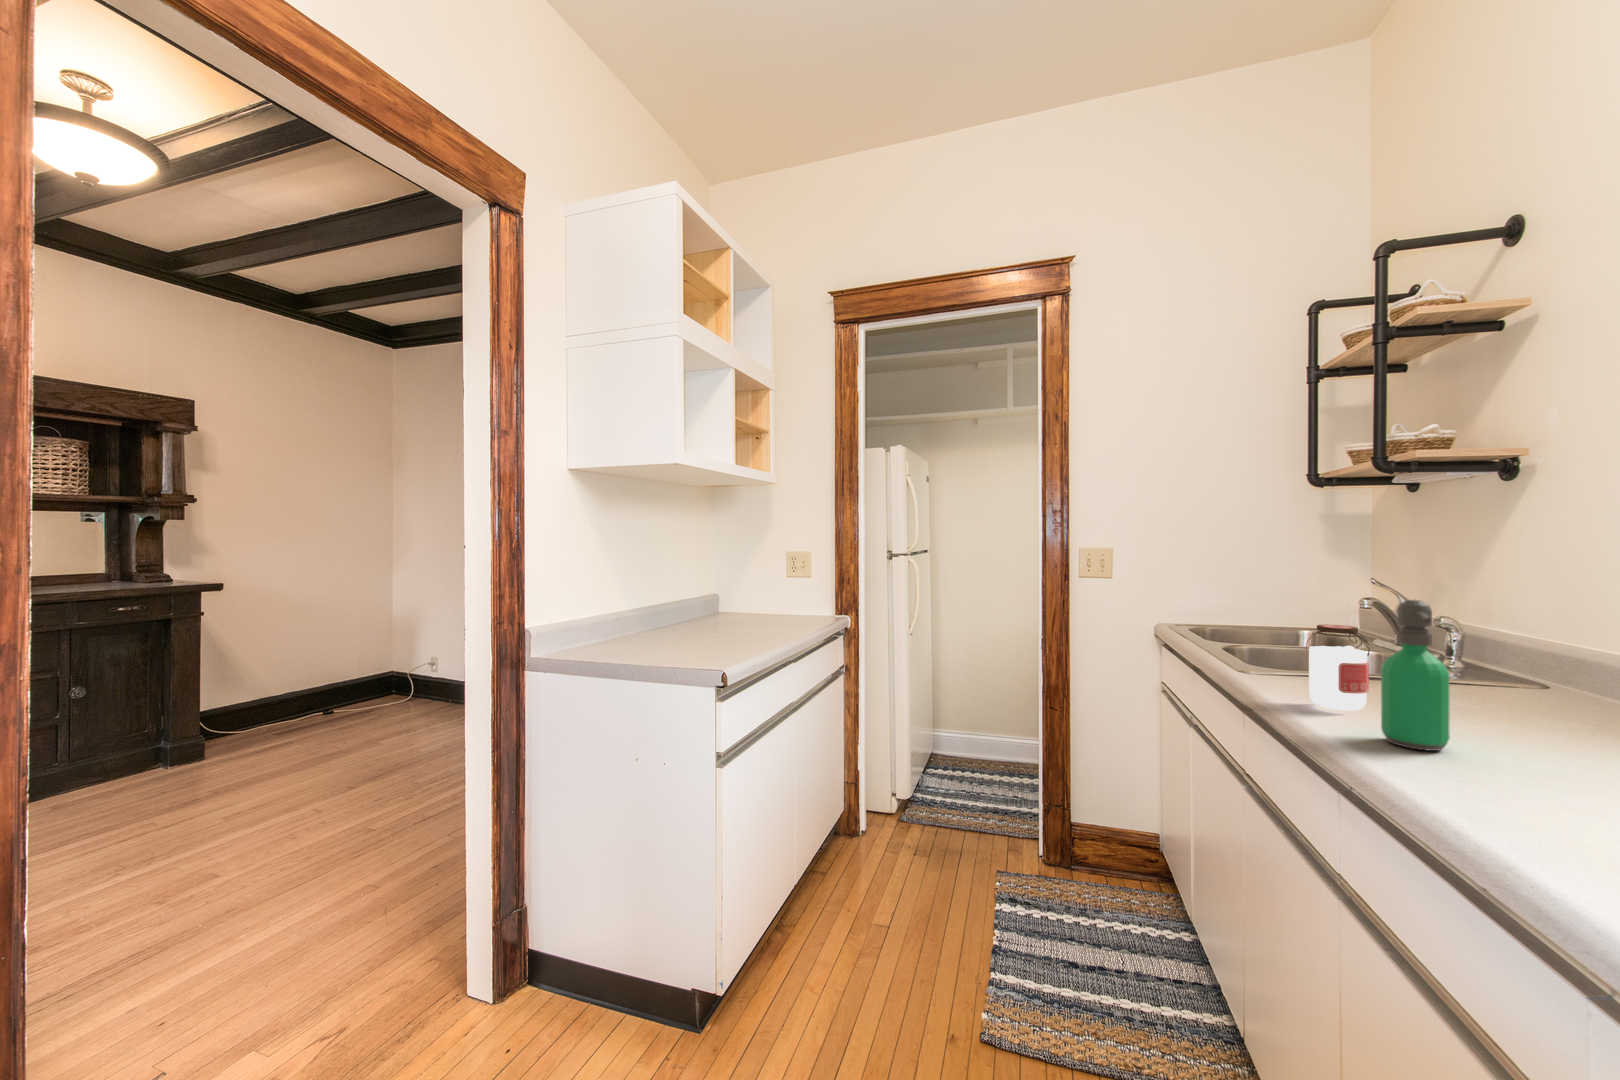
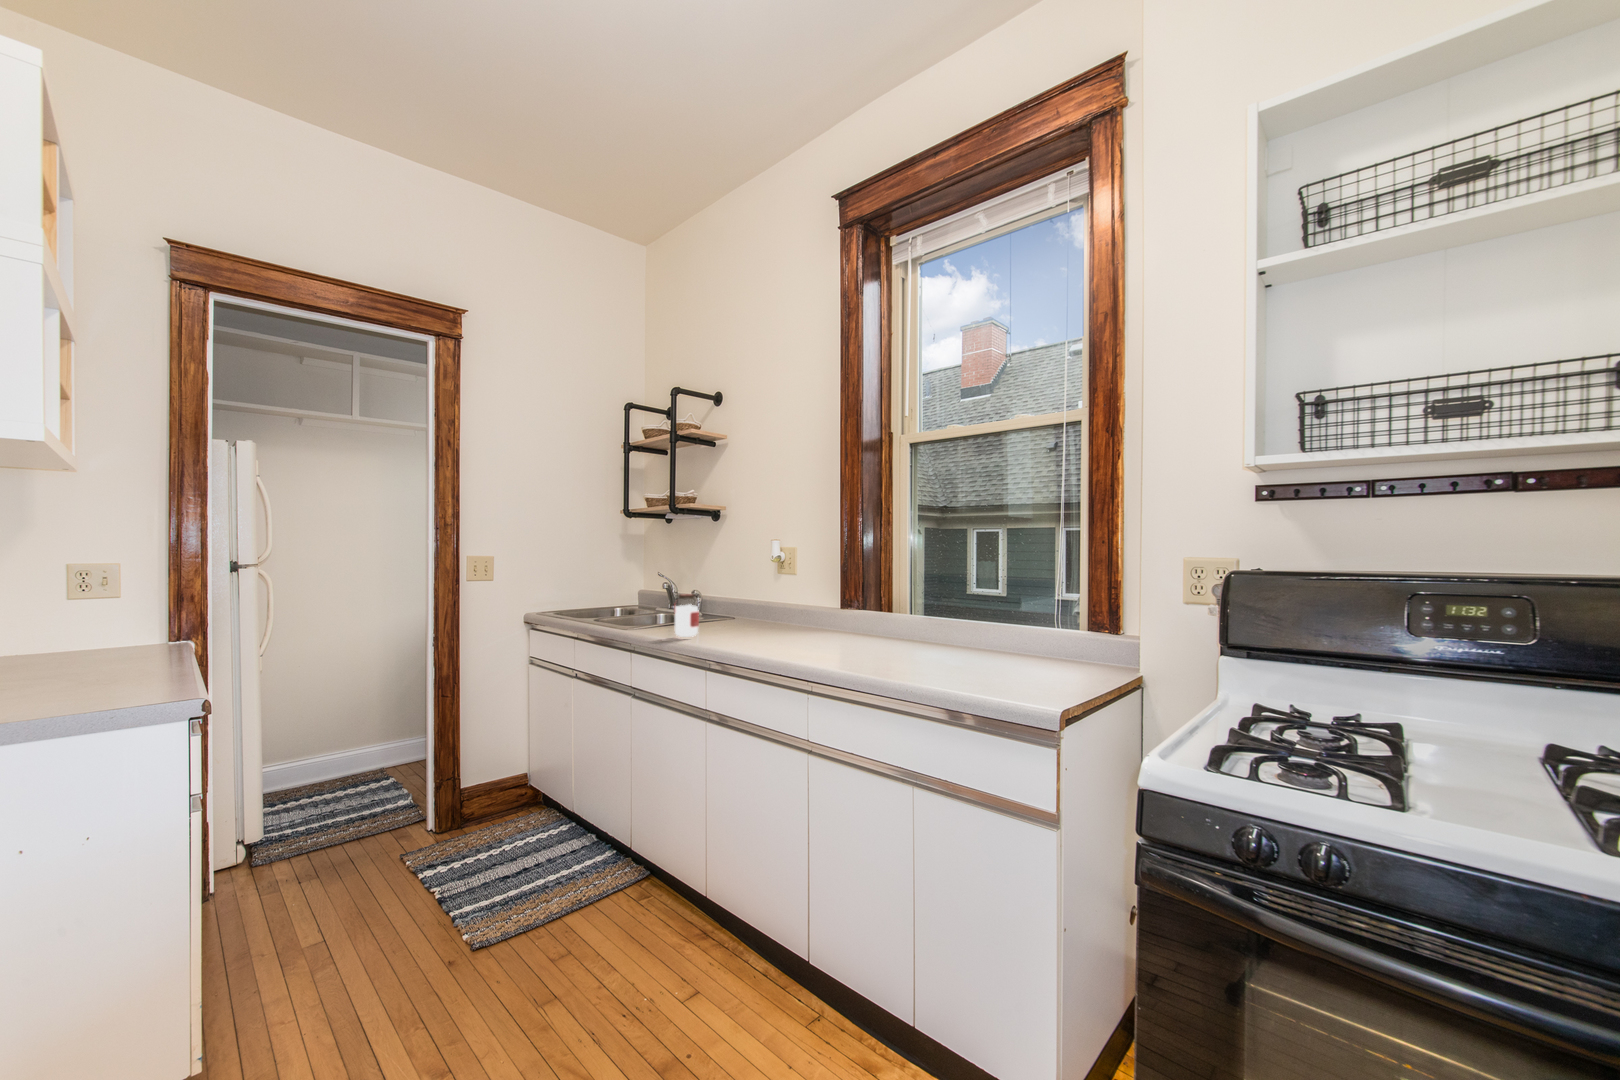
soap dispenser: present [1381,600,1450,751] -> none [716,577,739,644]

